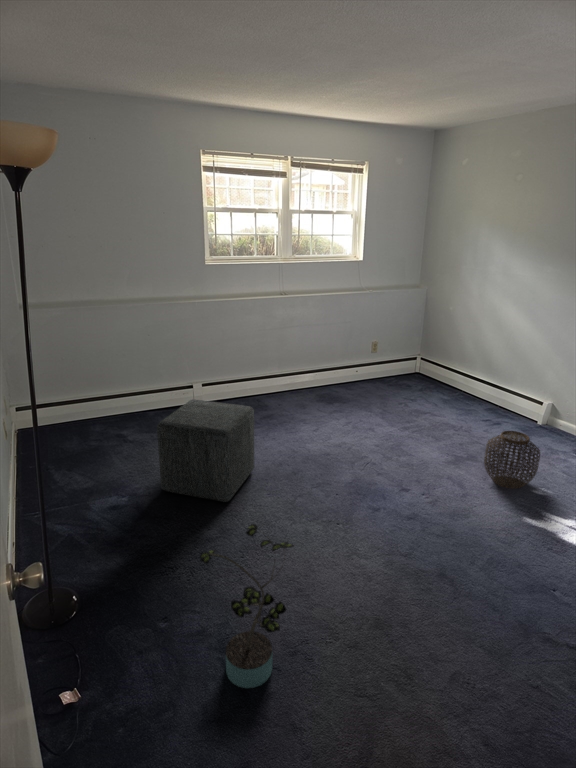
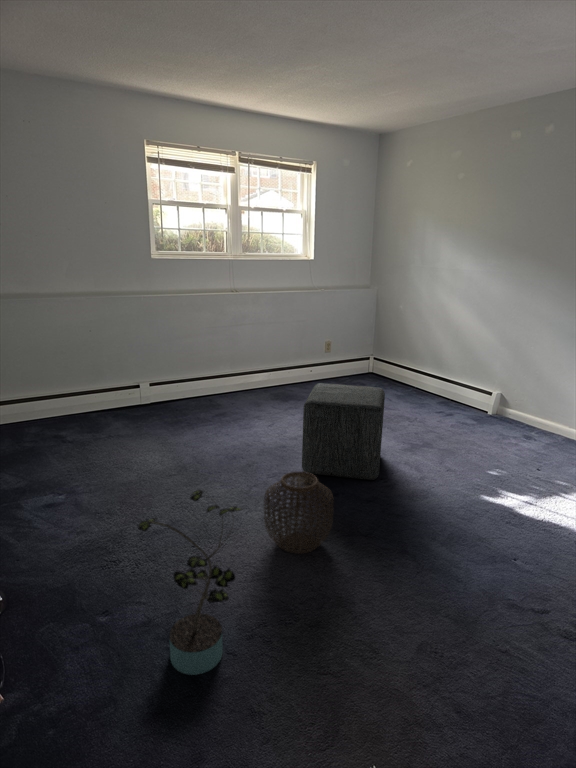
ottoman: present [157,399,255,502] -> present [302,383,385,480]
woven basket: present [484,431,540,489] -> present [264,472,334,554]

